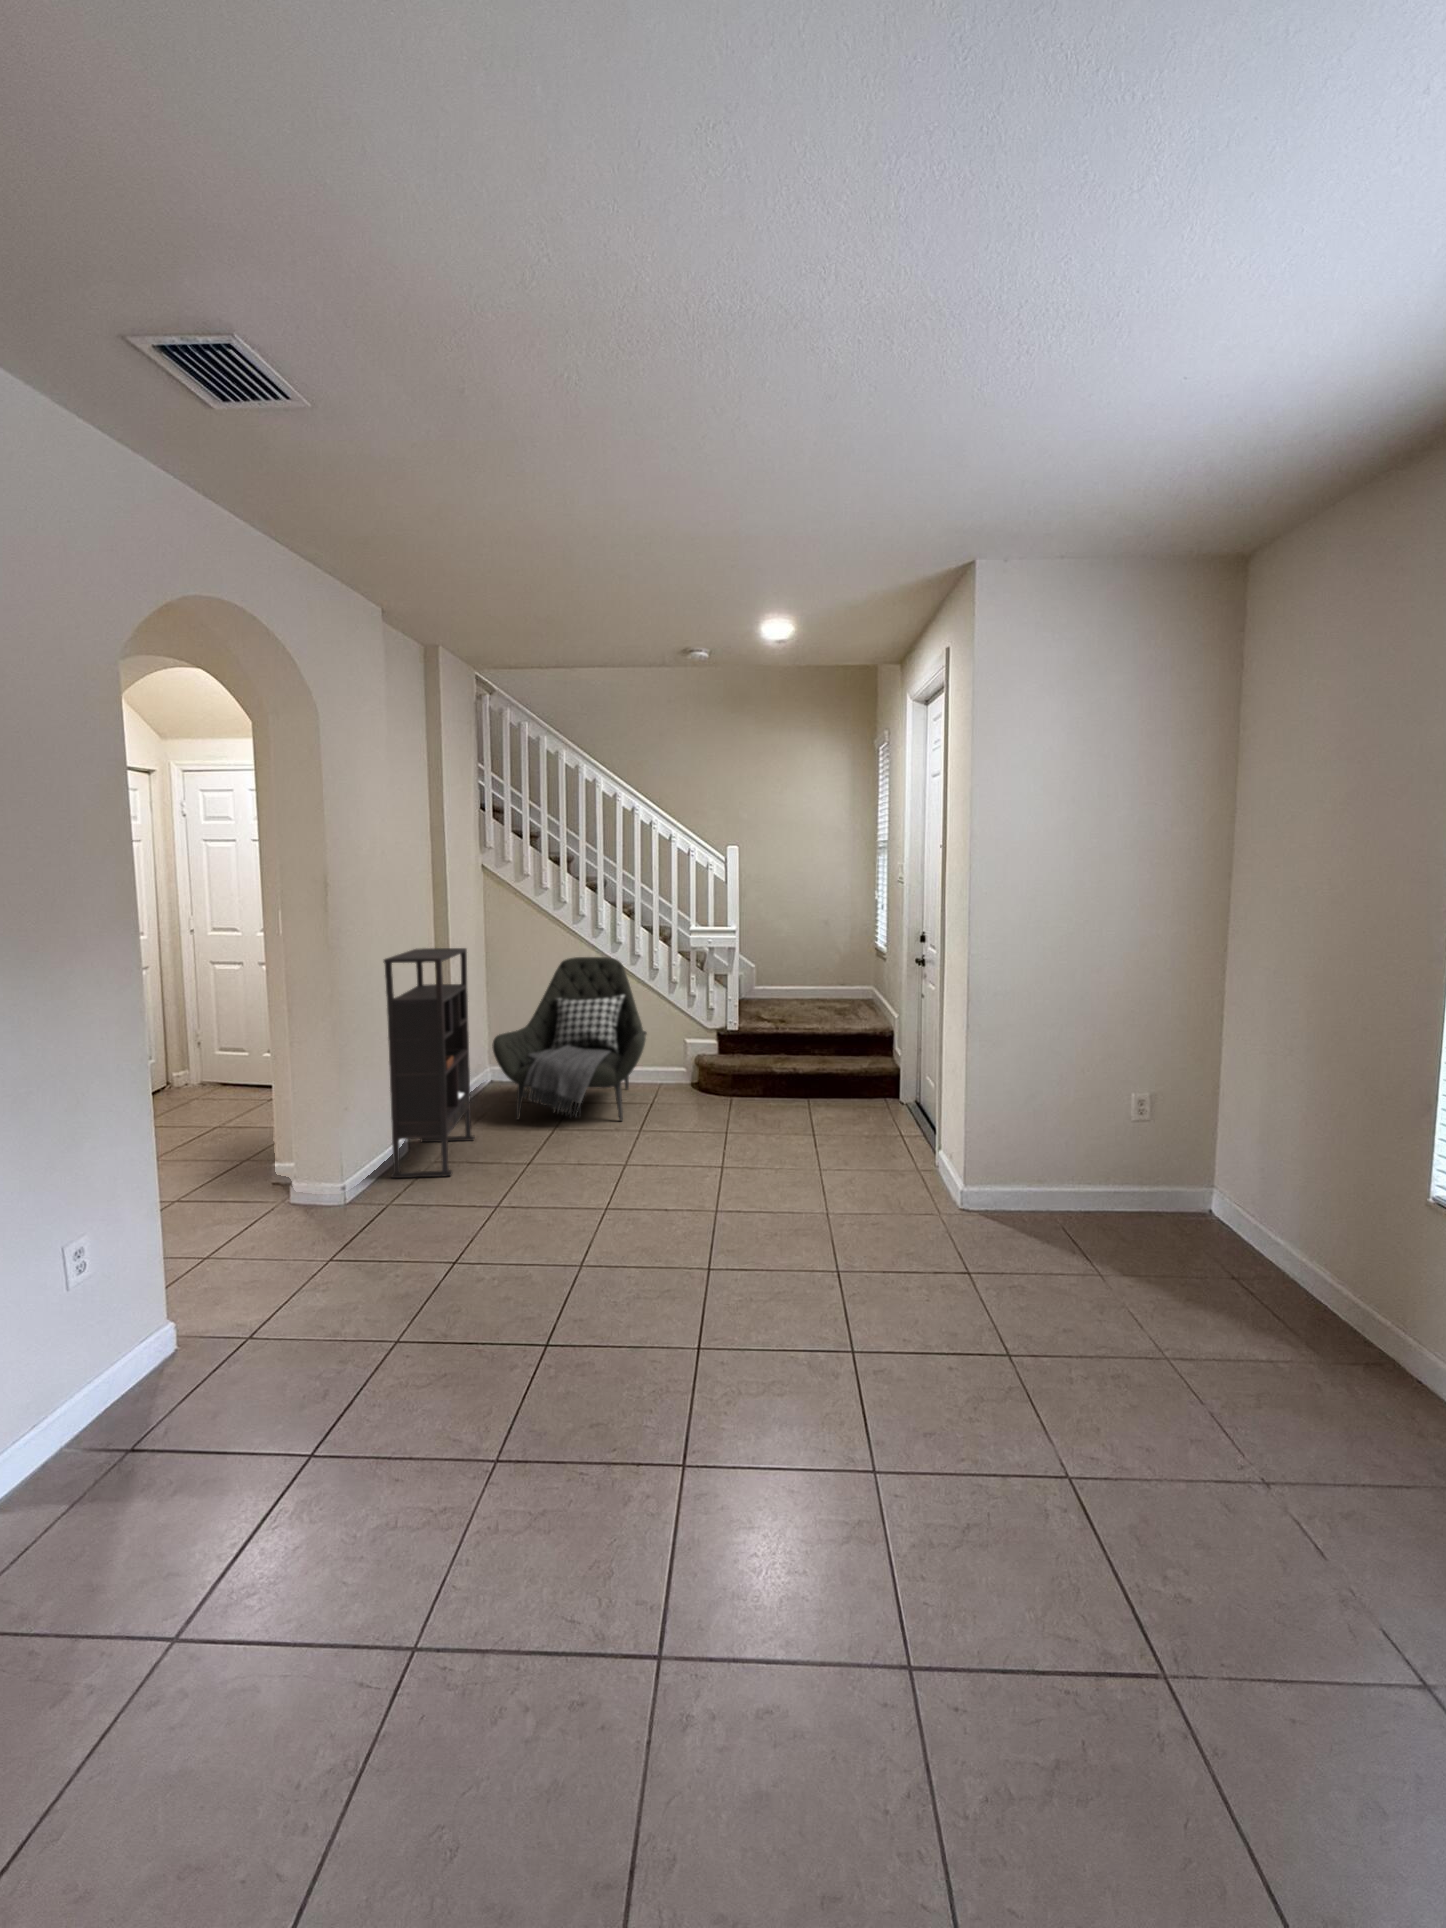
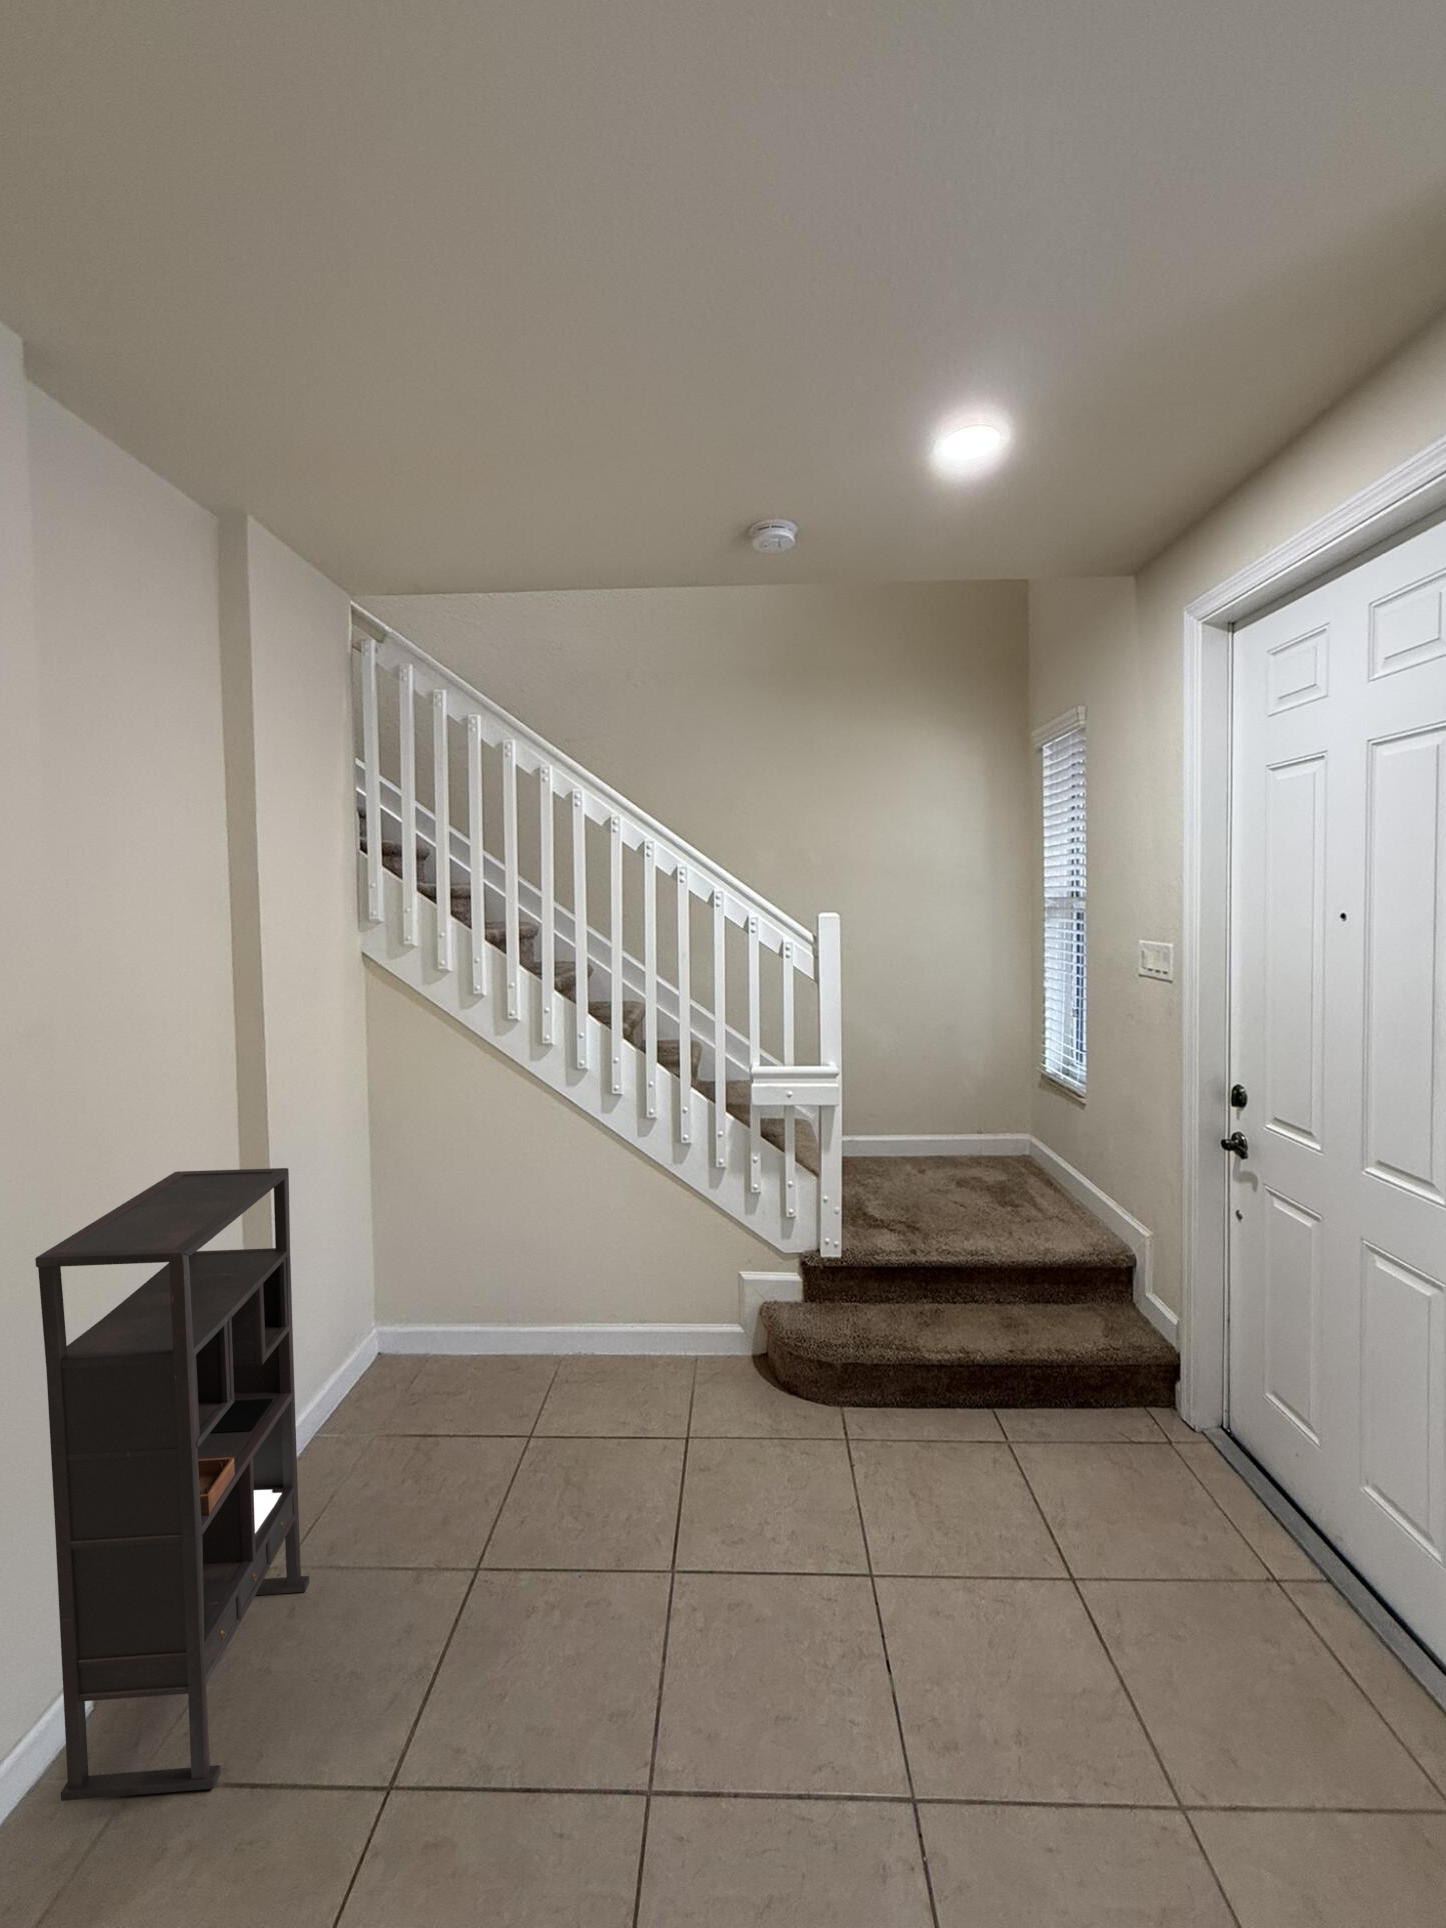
armchair: present [492,957,647,1121] -> none [359,1126,676,1515]

